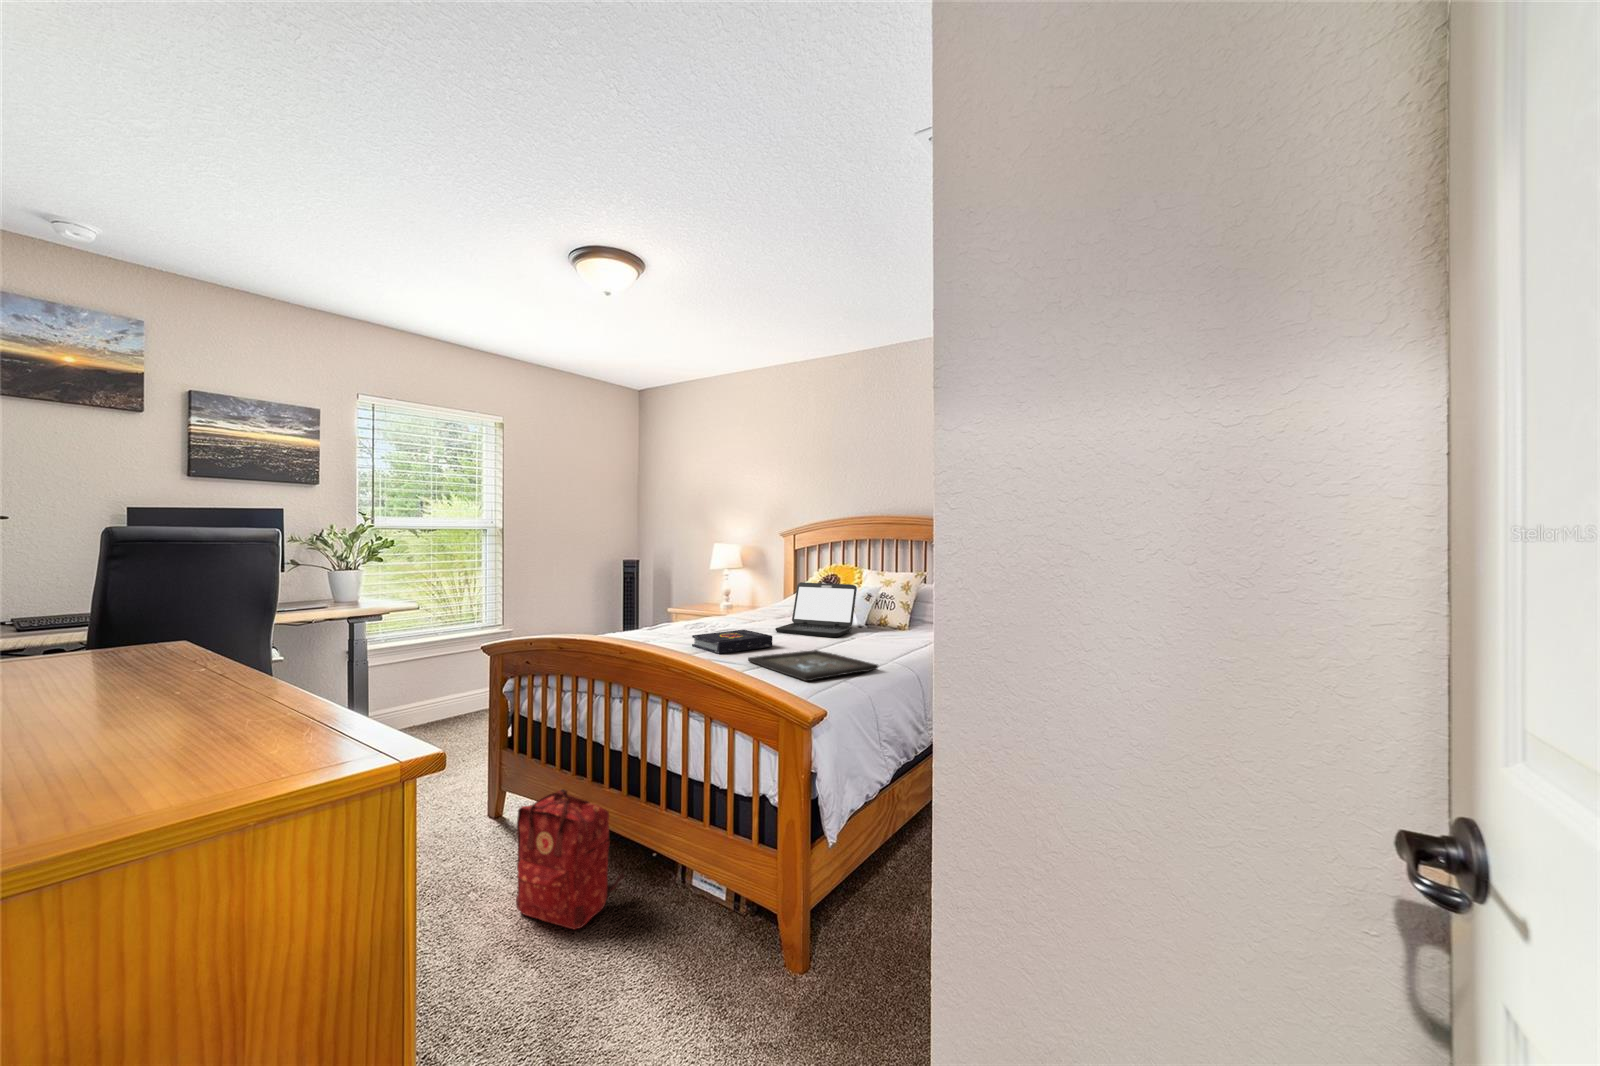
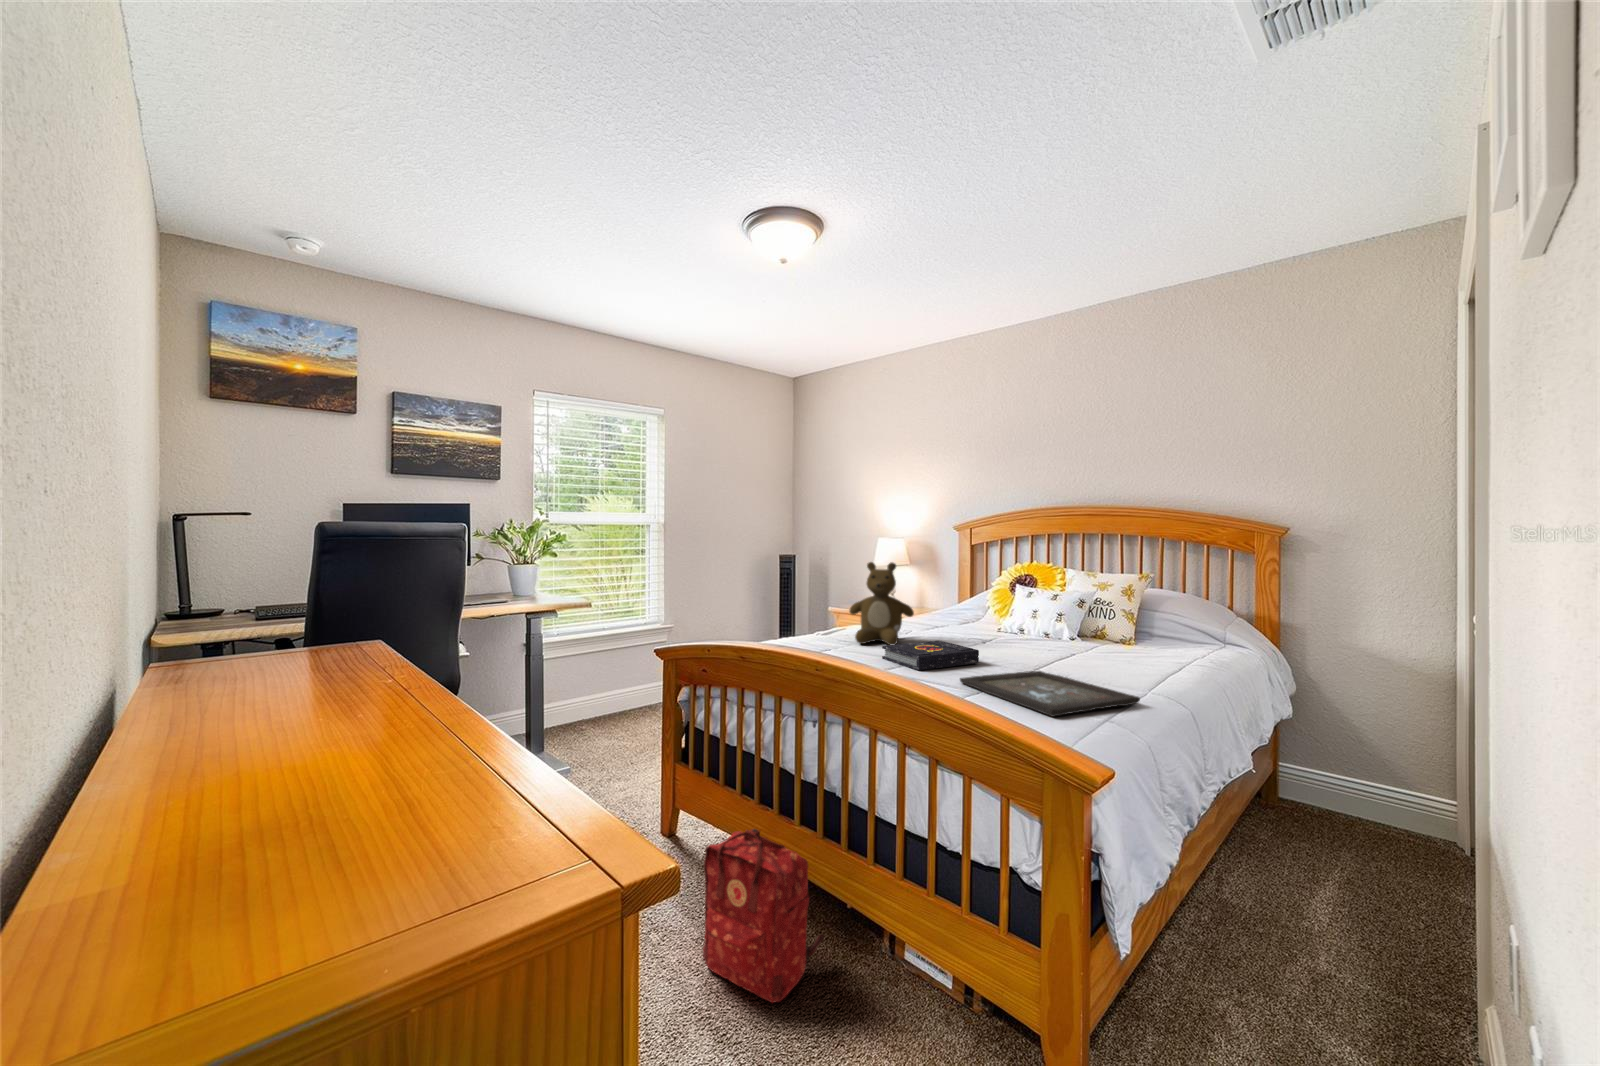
teddy bear: none [670,563,727,636] -> present [849,562,914,645]
laptop: present [775,582,857,637] -> none [971,585,1069,653]

